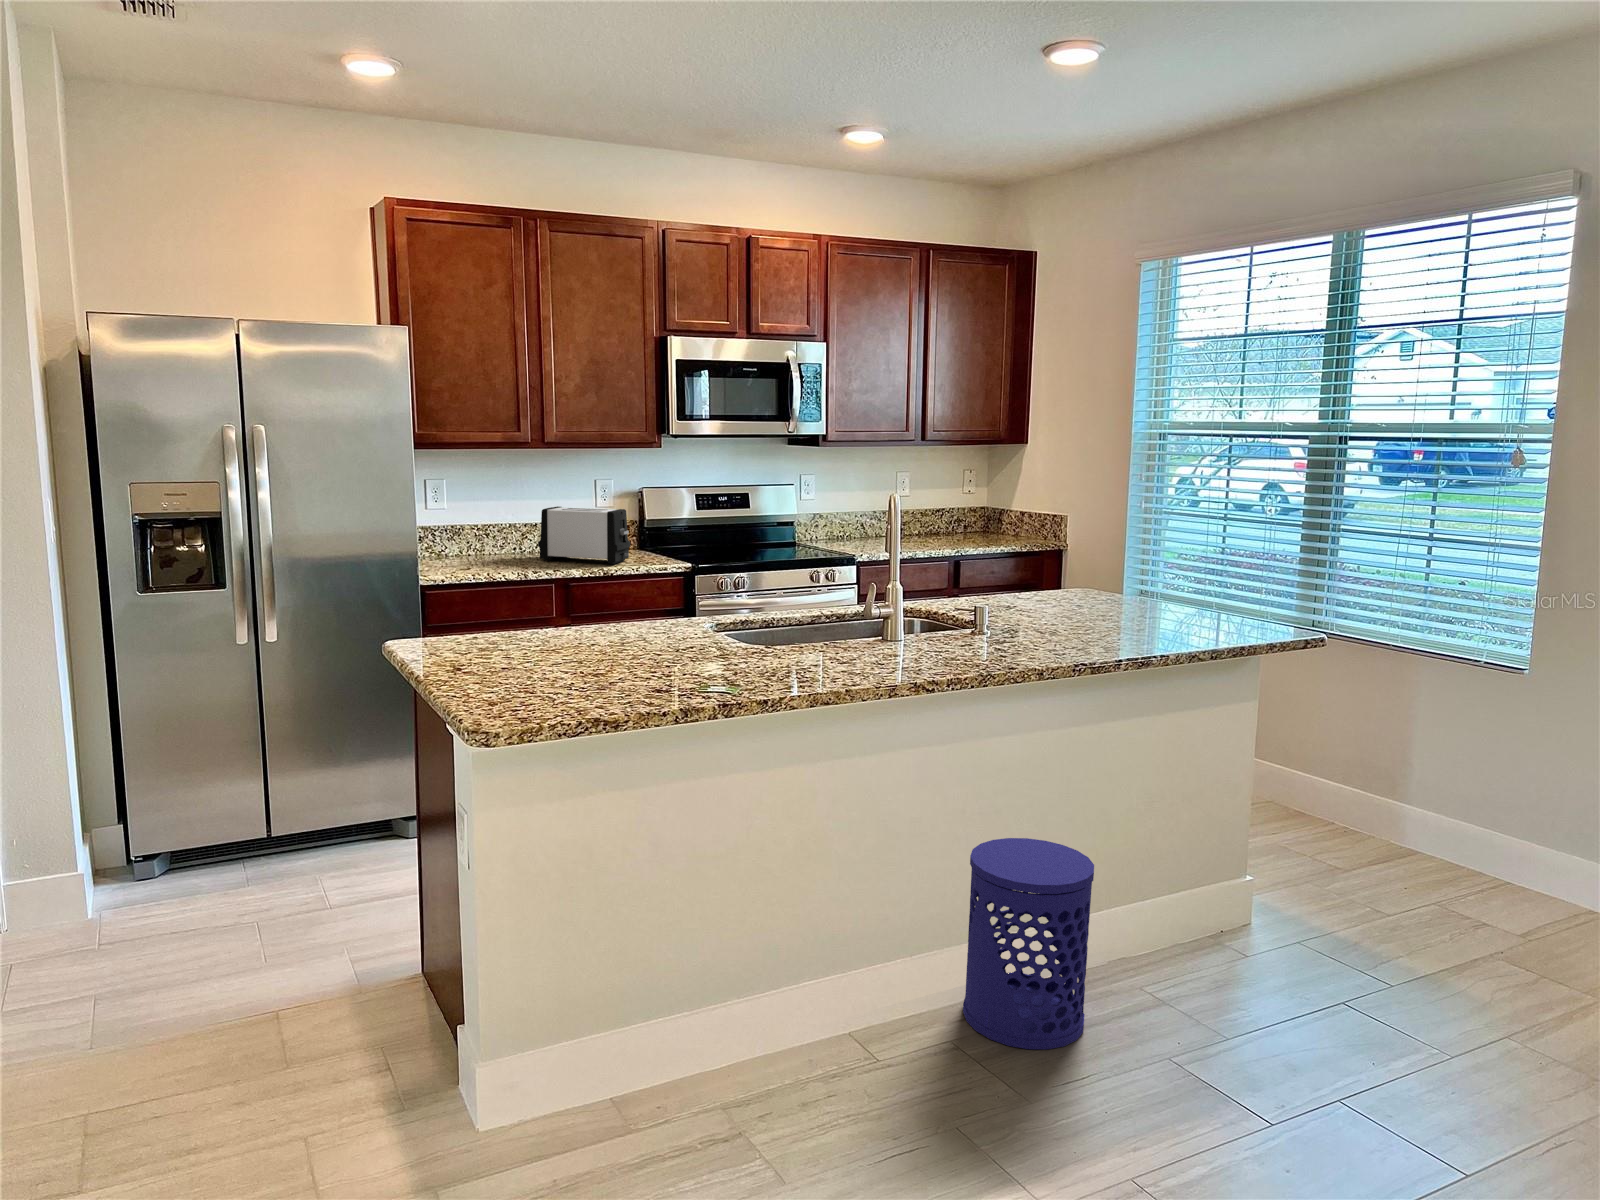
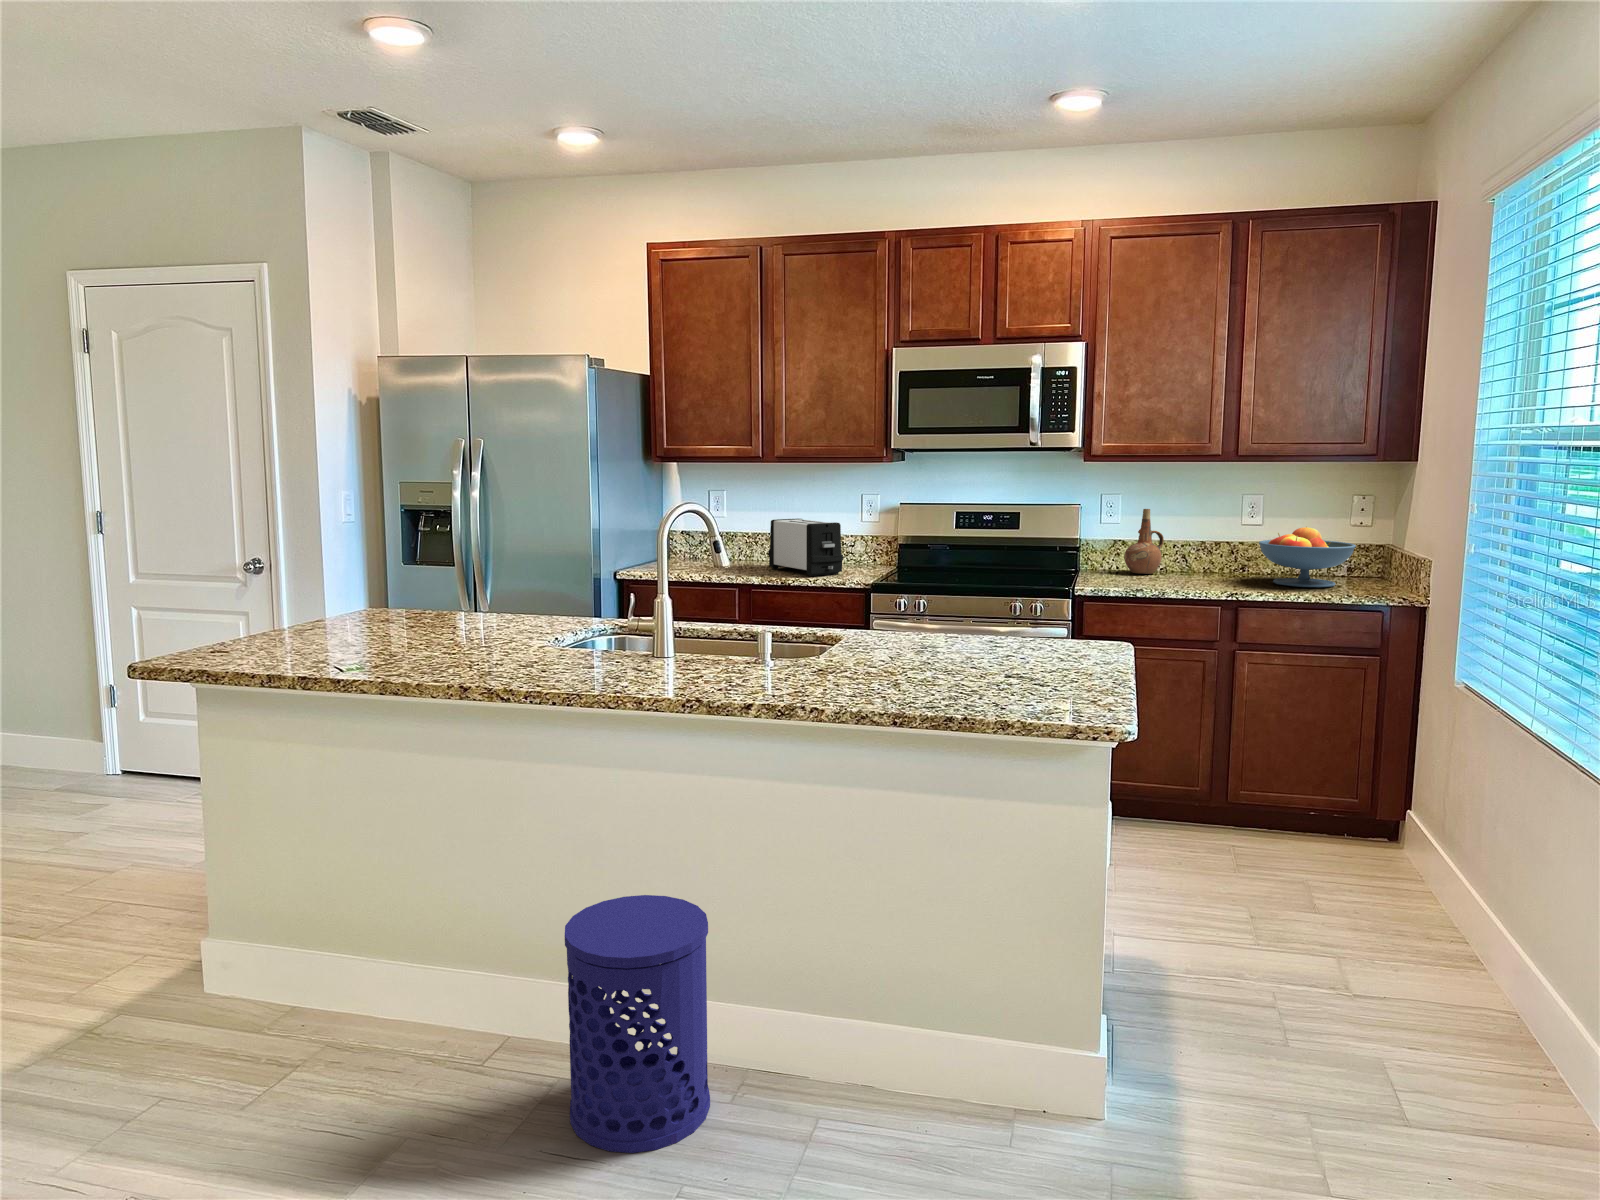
ceramic pitcher: none [830,486,859,541] -> present [1124,509,1164,574]
fruit bowl: none [931,497,999,543] -> present [1259,527,1356,587]

